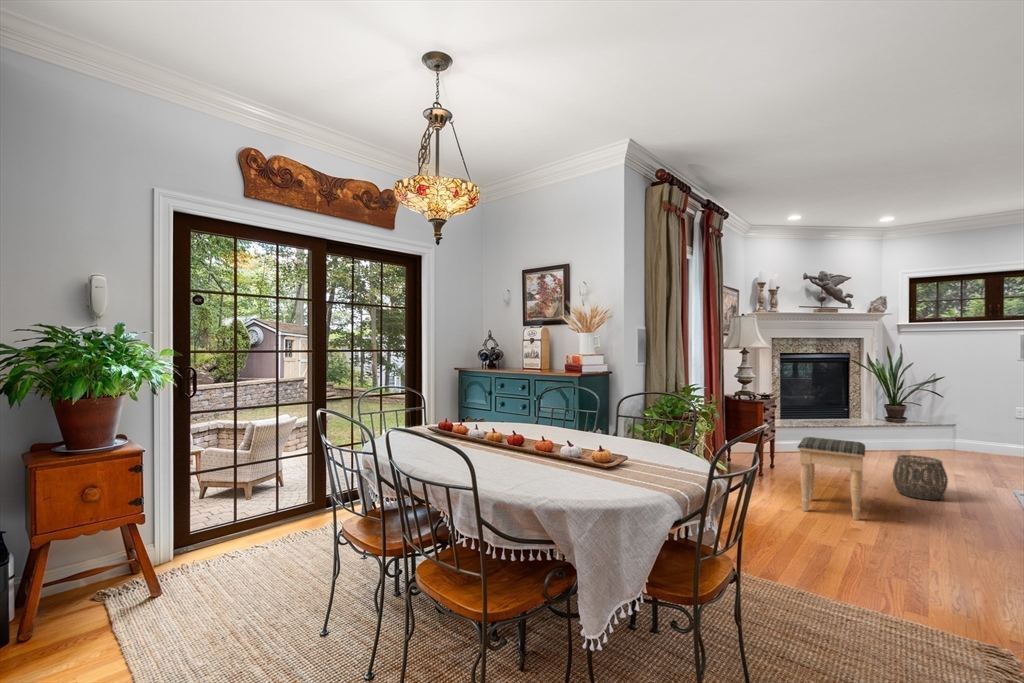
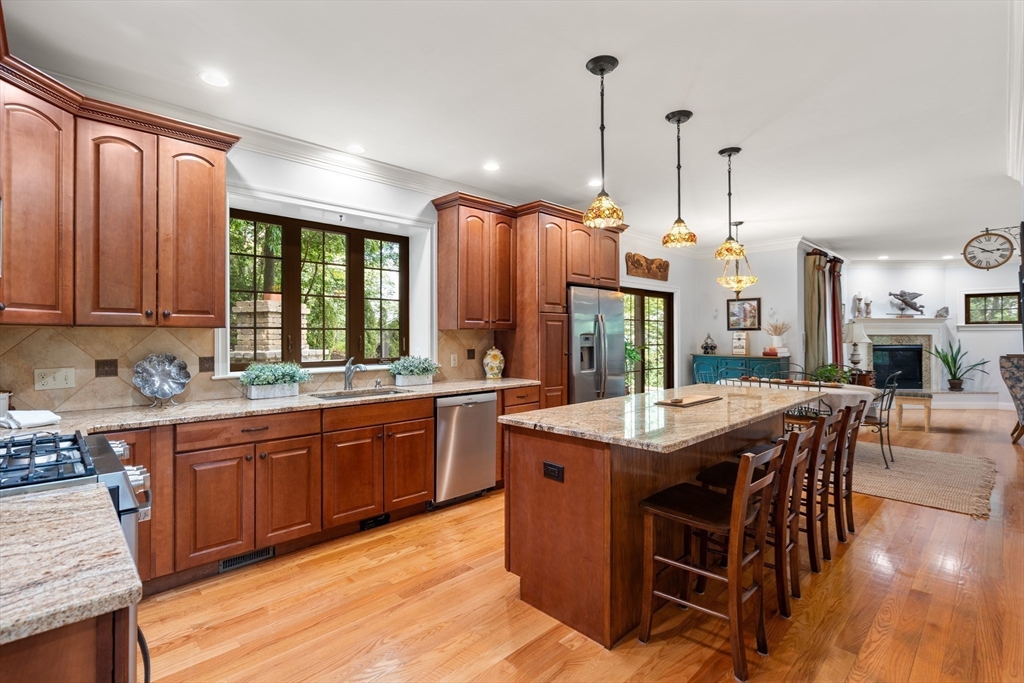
woven basket: present [893,455,948,500] -> none [949,404,983,427]

